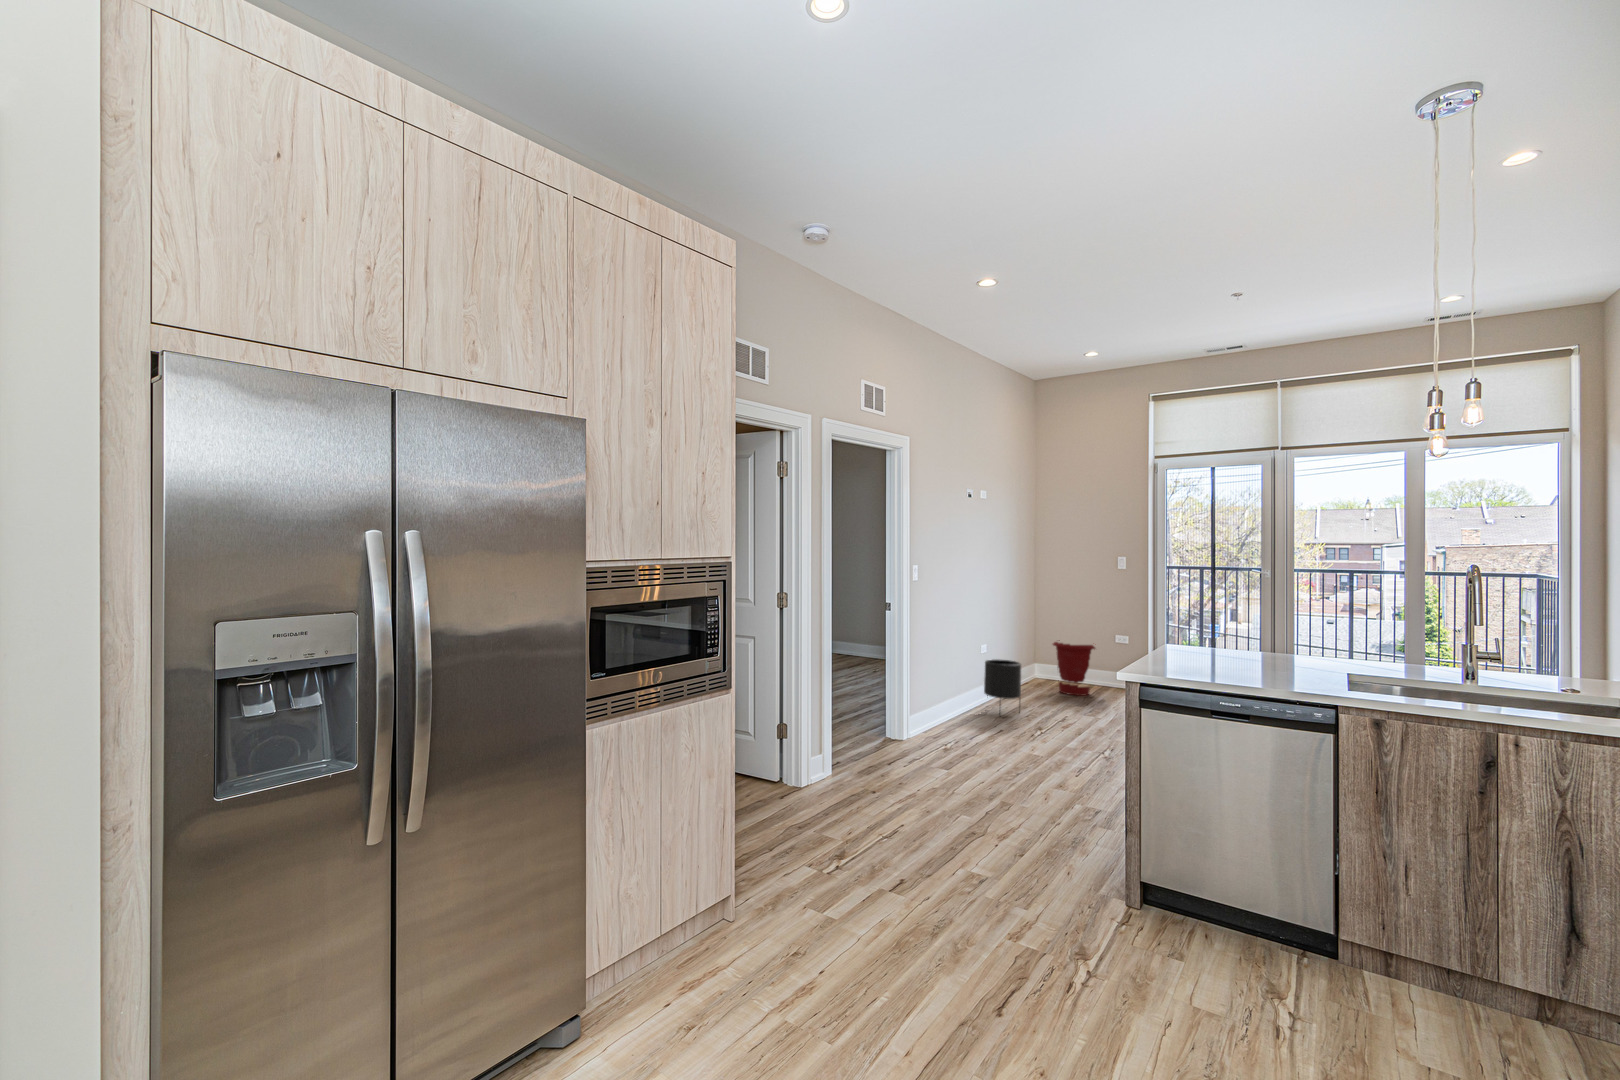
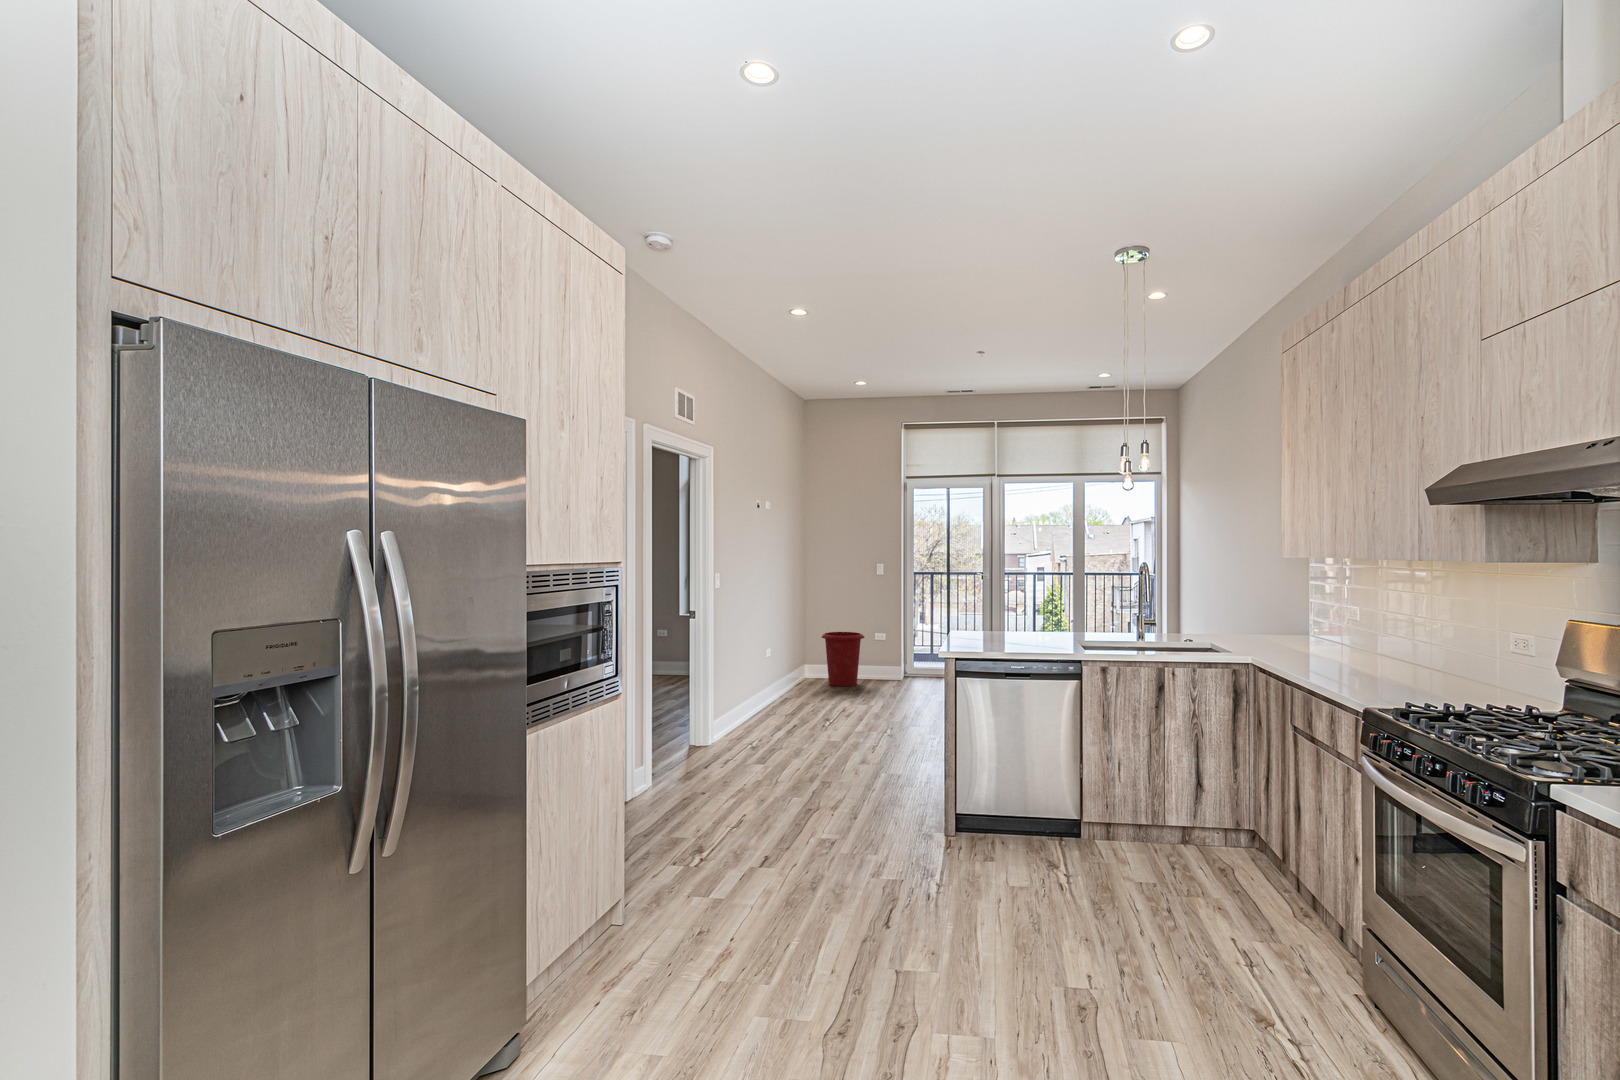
planter: present [984,659,1021,699] -> none [768,656,804,714]

